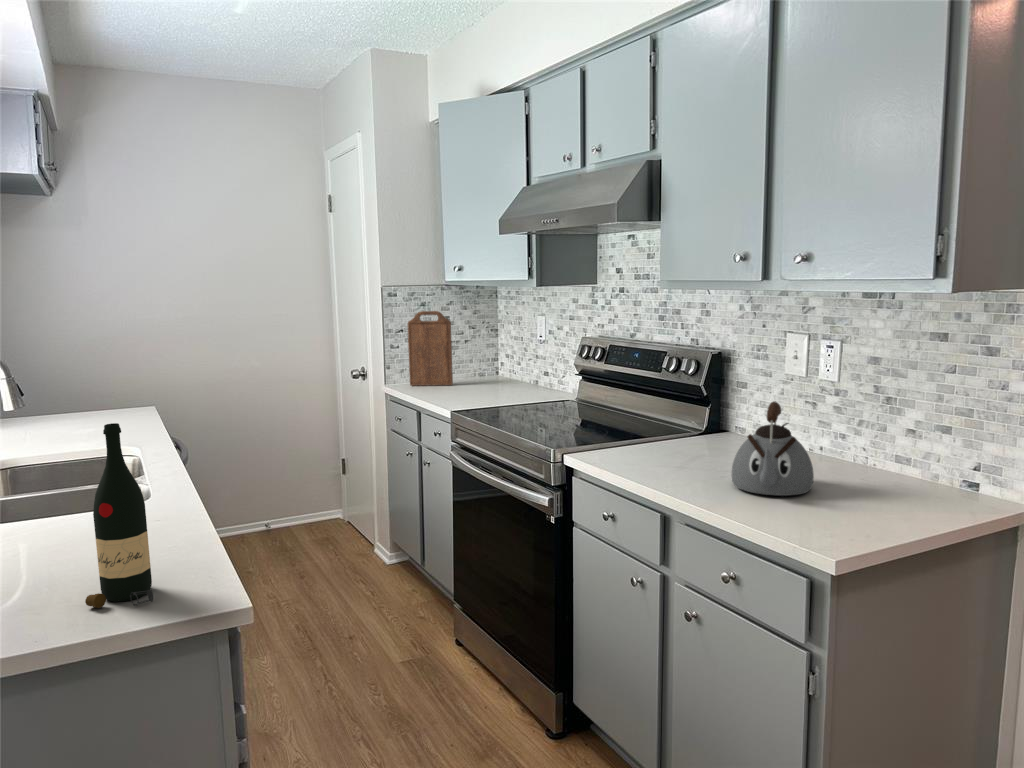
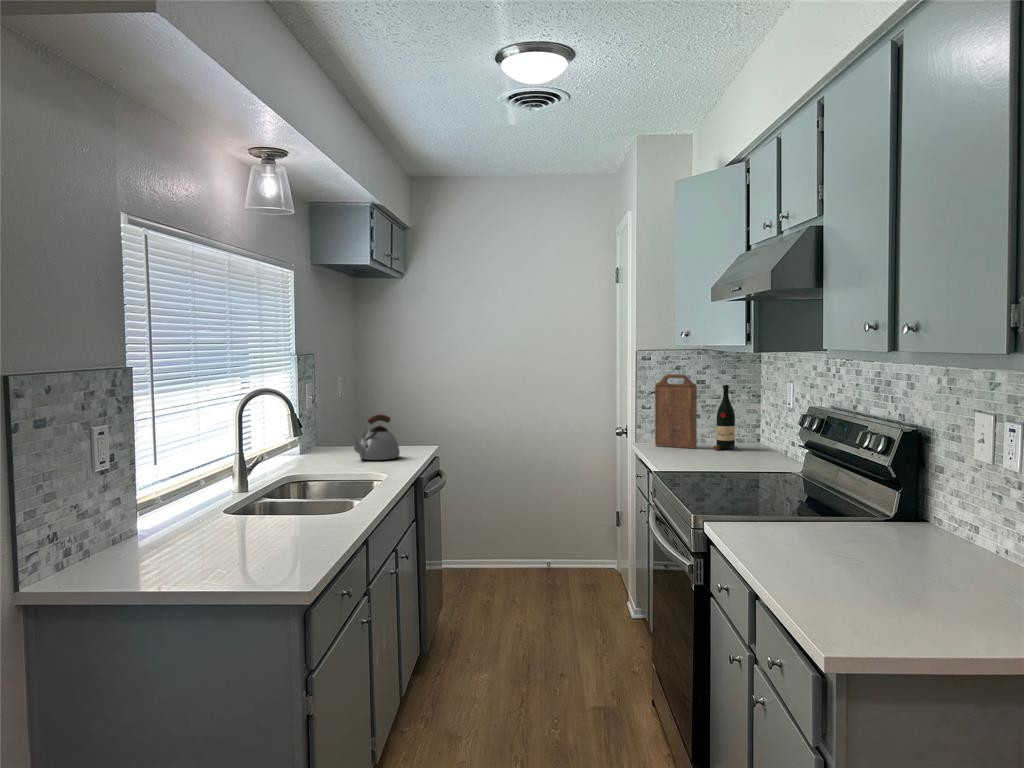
kettle: present [732,401,814,496] -> present [350,414,400,460]
wine bottle: present [85,423,153,608] -> present [714,385,738,450]

